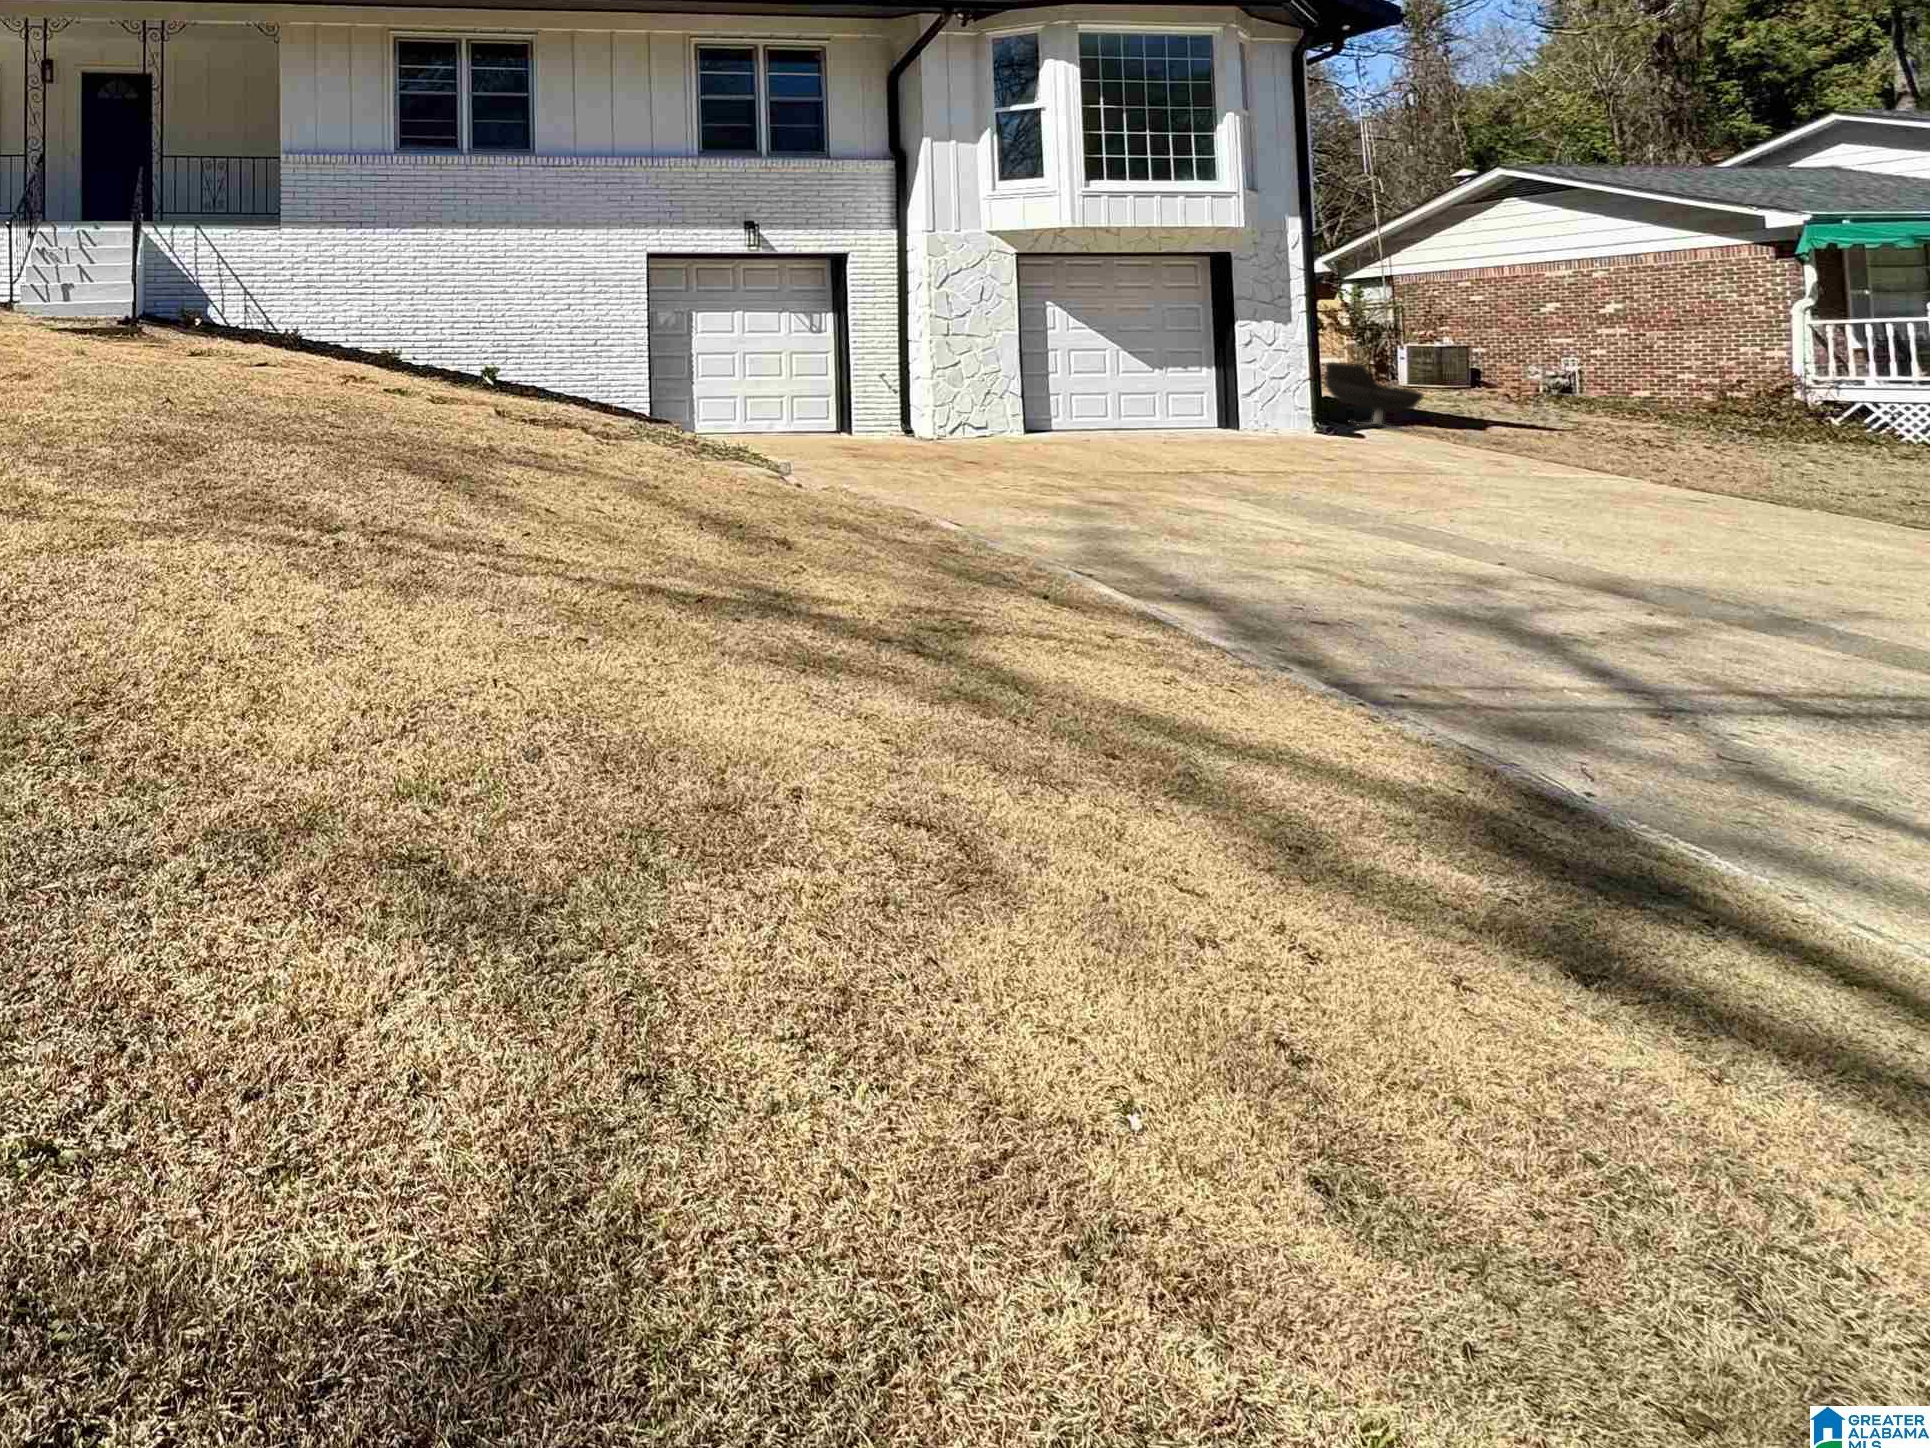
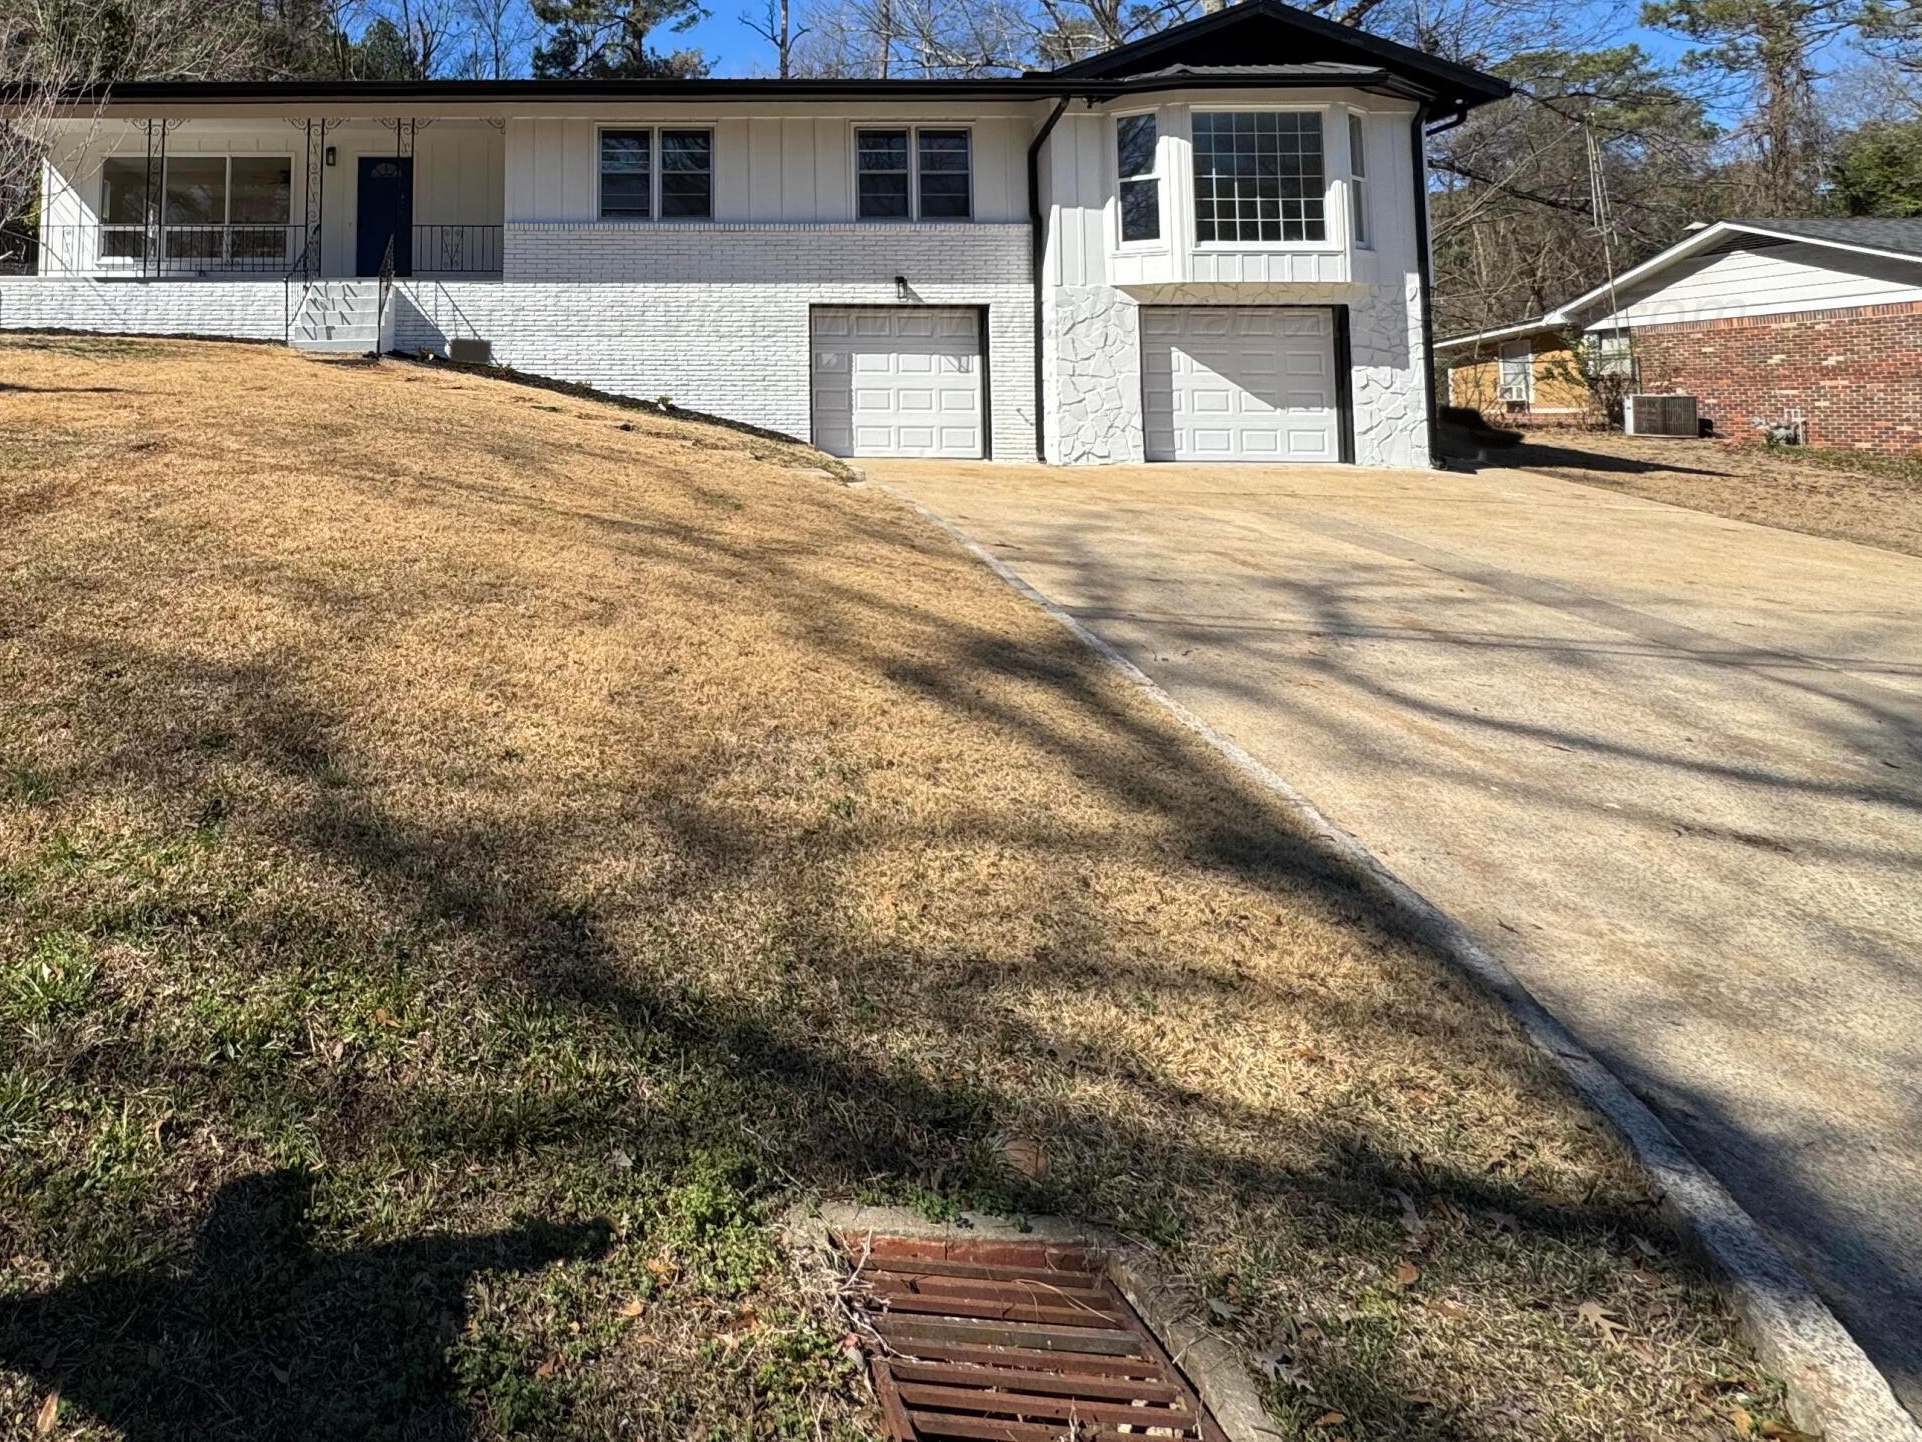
storage box: none [213,296,265,331] -> present [449,338,492,365]

